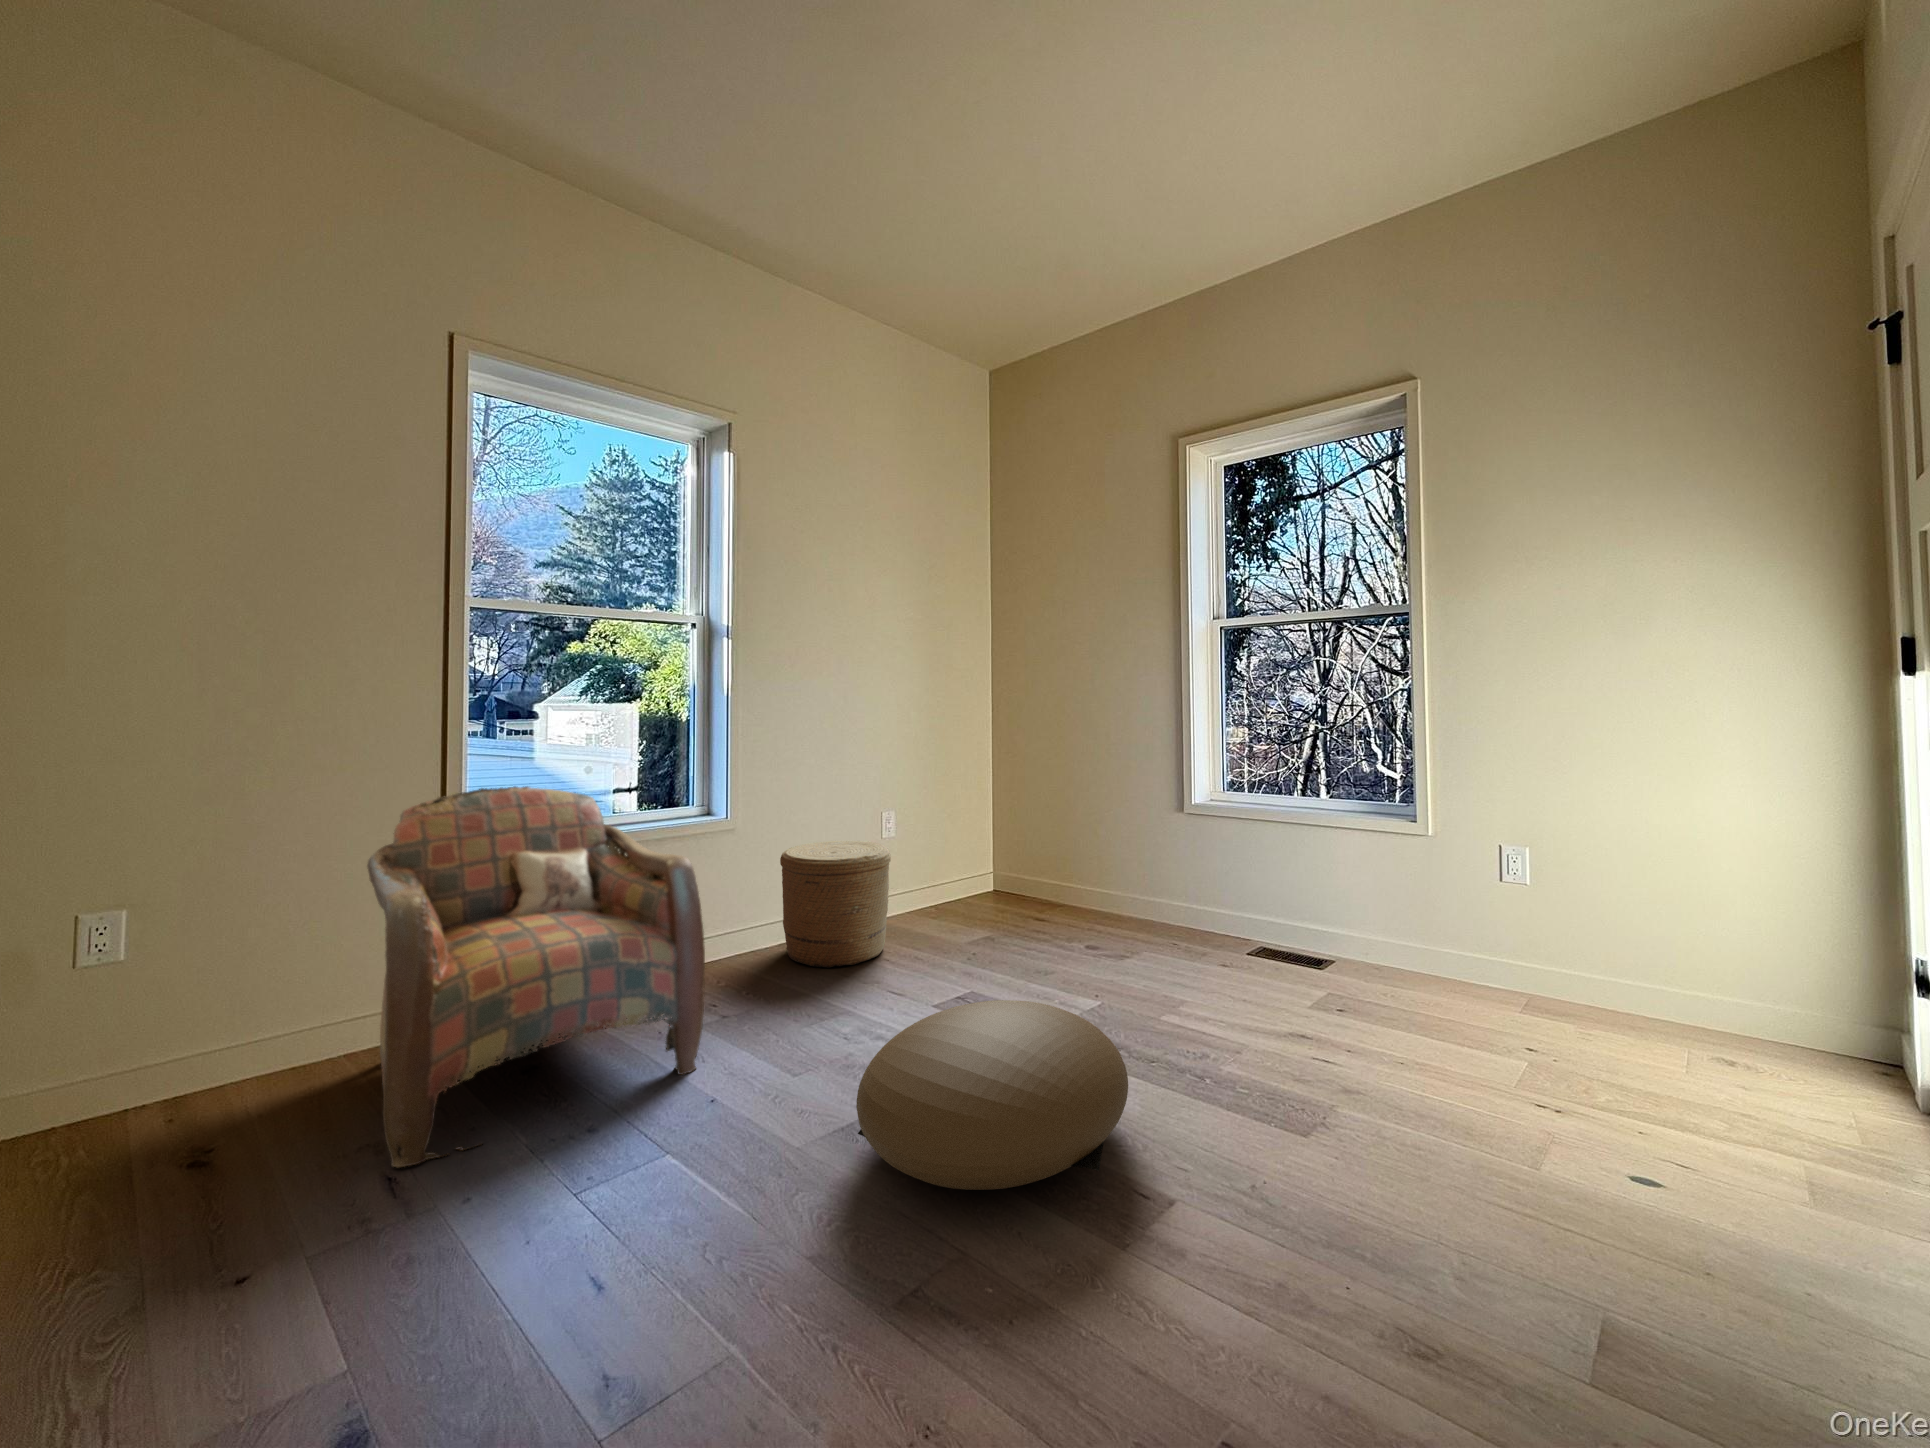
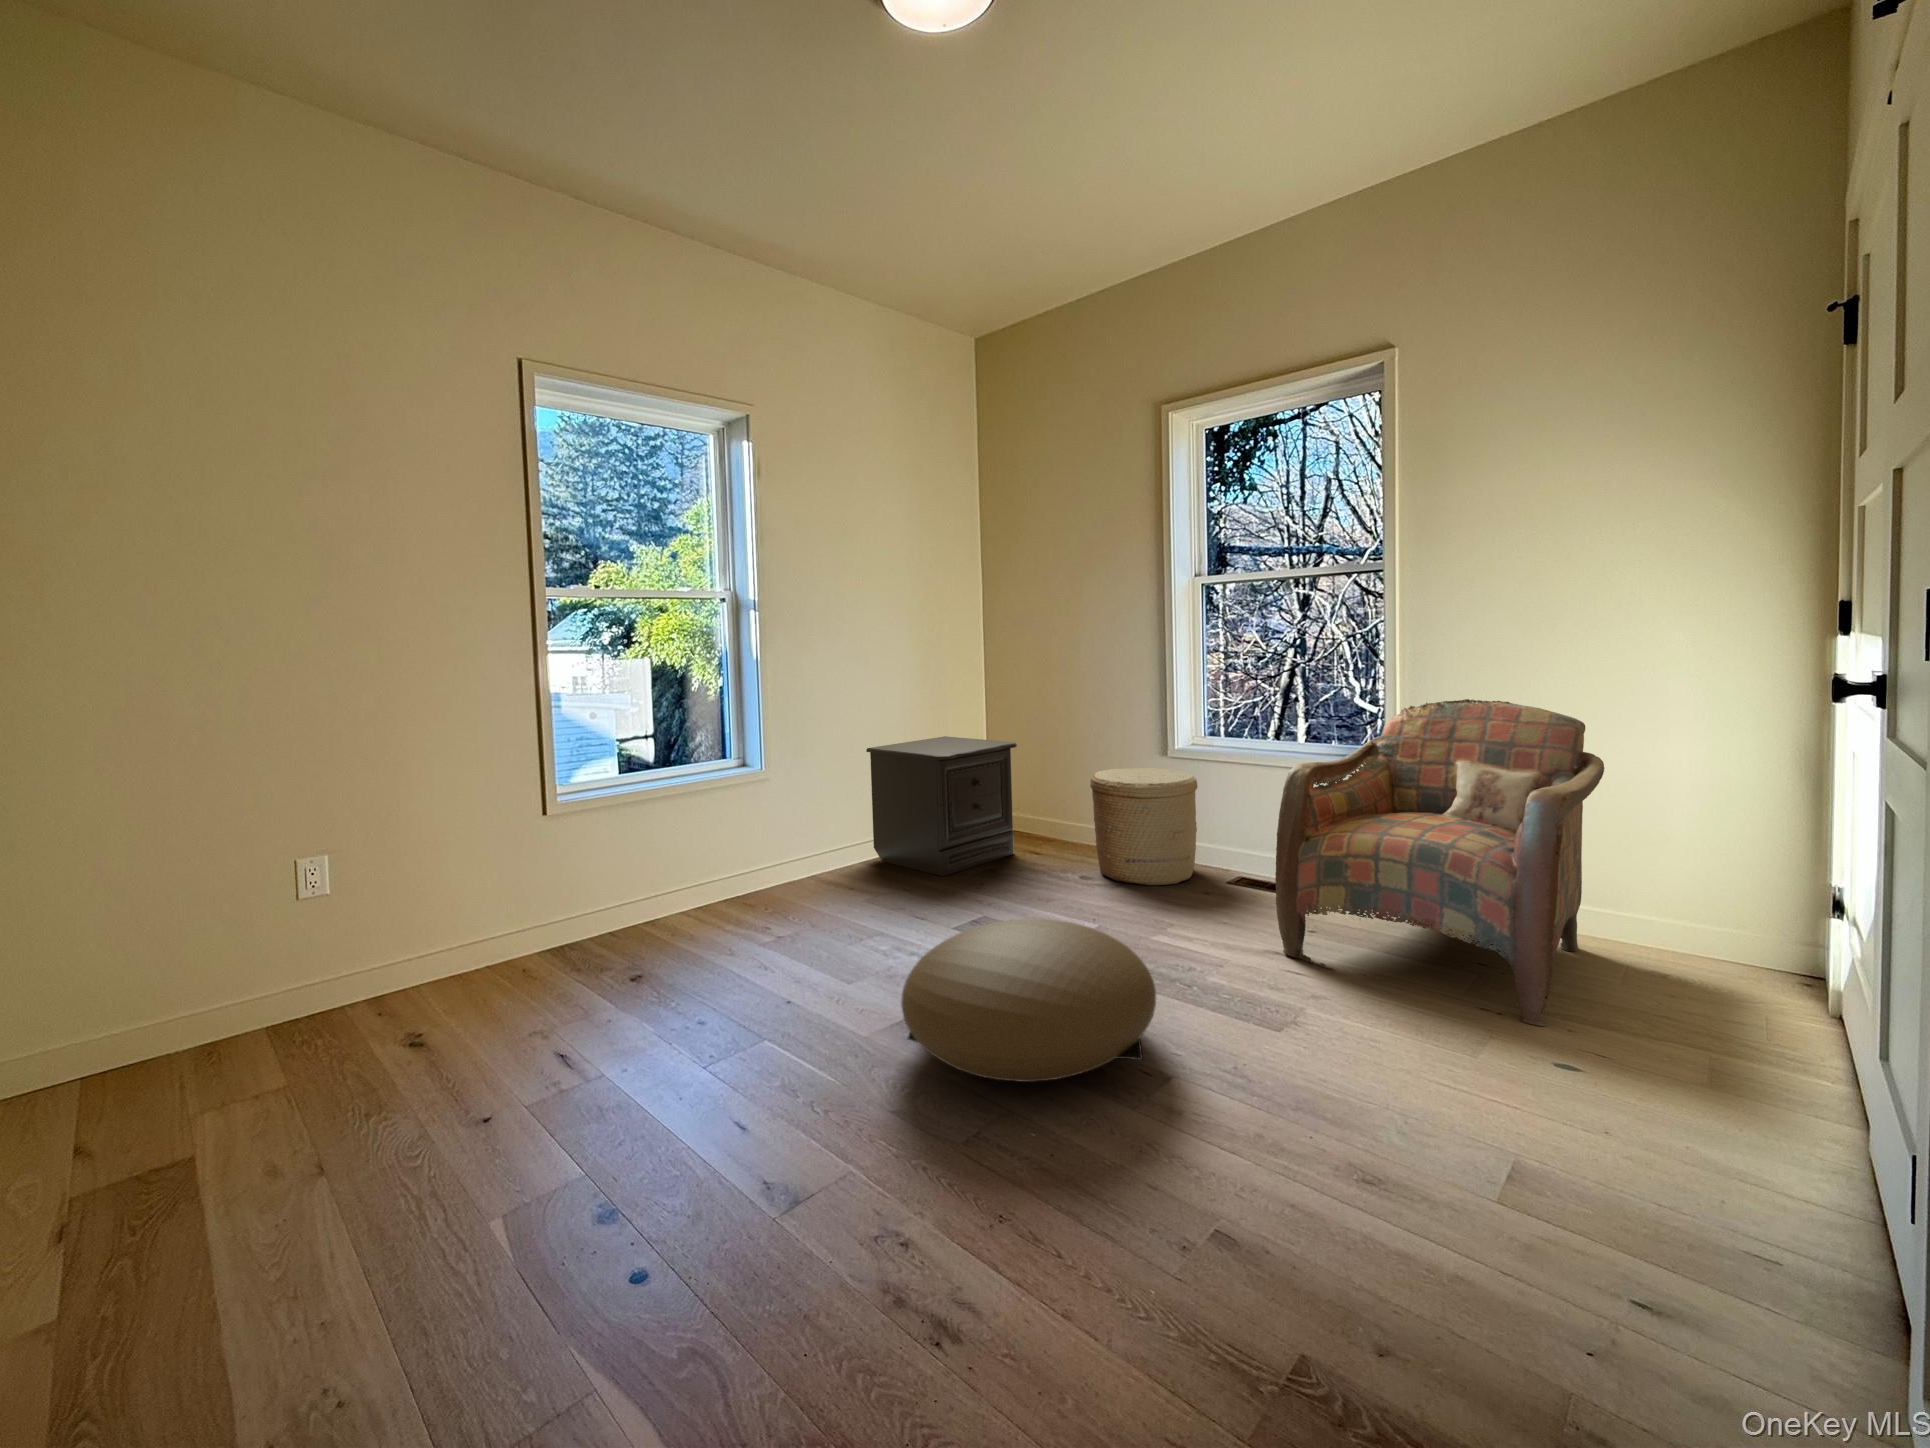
armchair: present [367,787,705,1167] -> present [1275,699,1604,1026]
nightstand: none [894,796,1043,939] -> present [866,736,1017,876]
woven basket: present [780,841,891,968] -> present [1090,768,1198,885]

